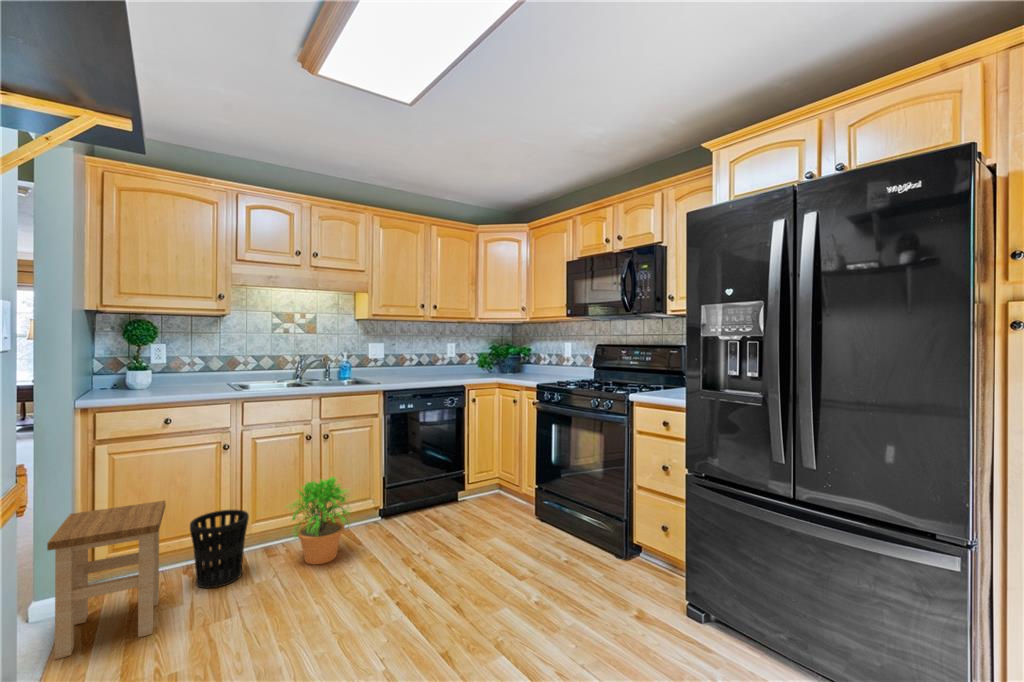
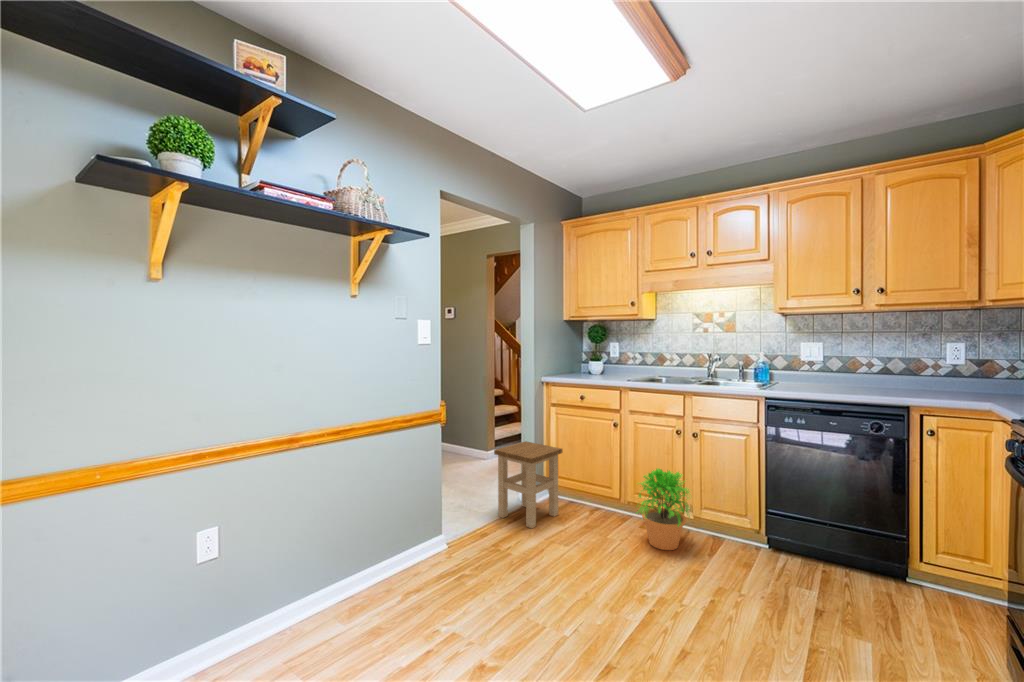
wastebasket: present [190,510,249,588] -> none [576,469,615,526]

